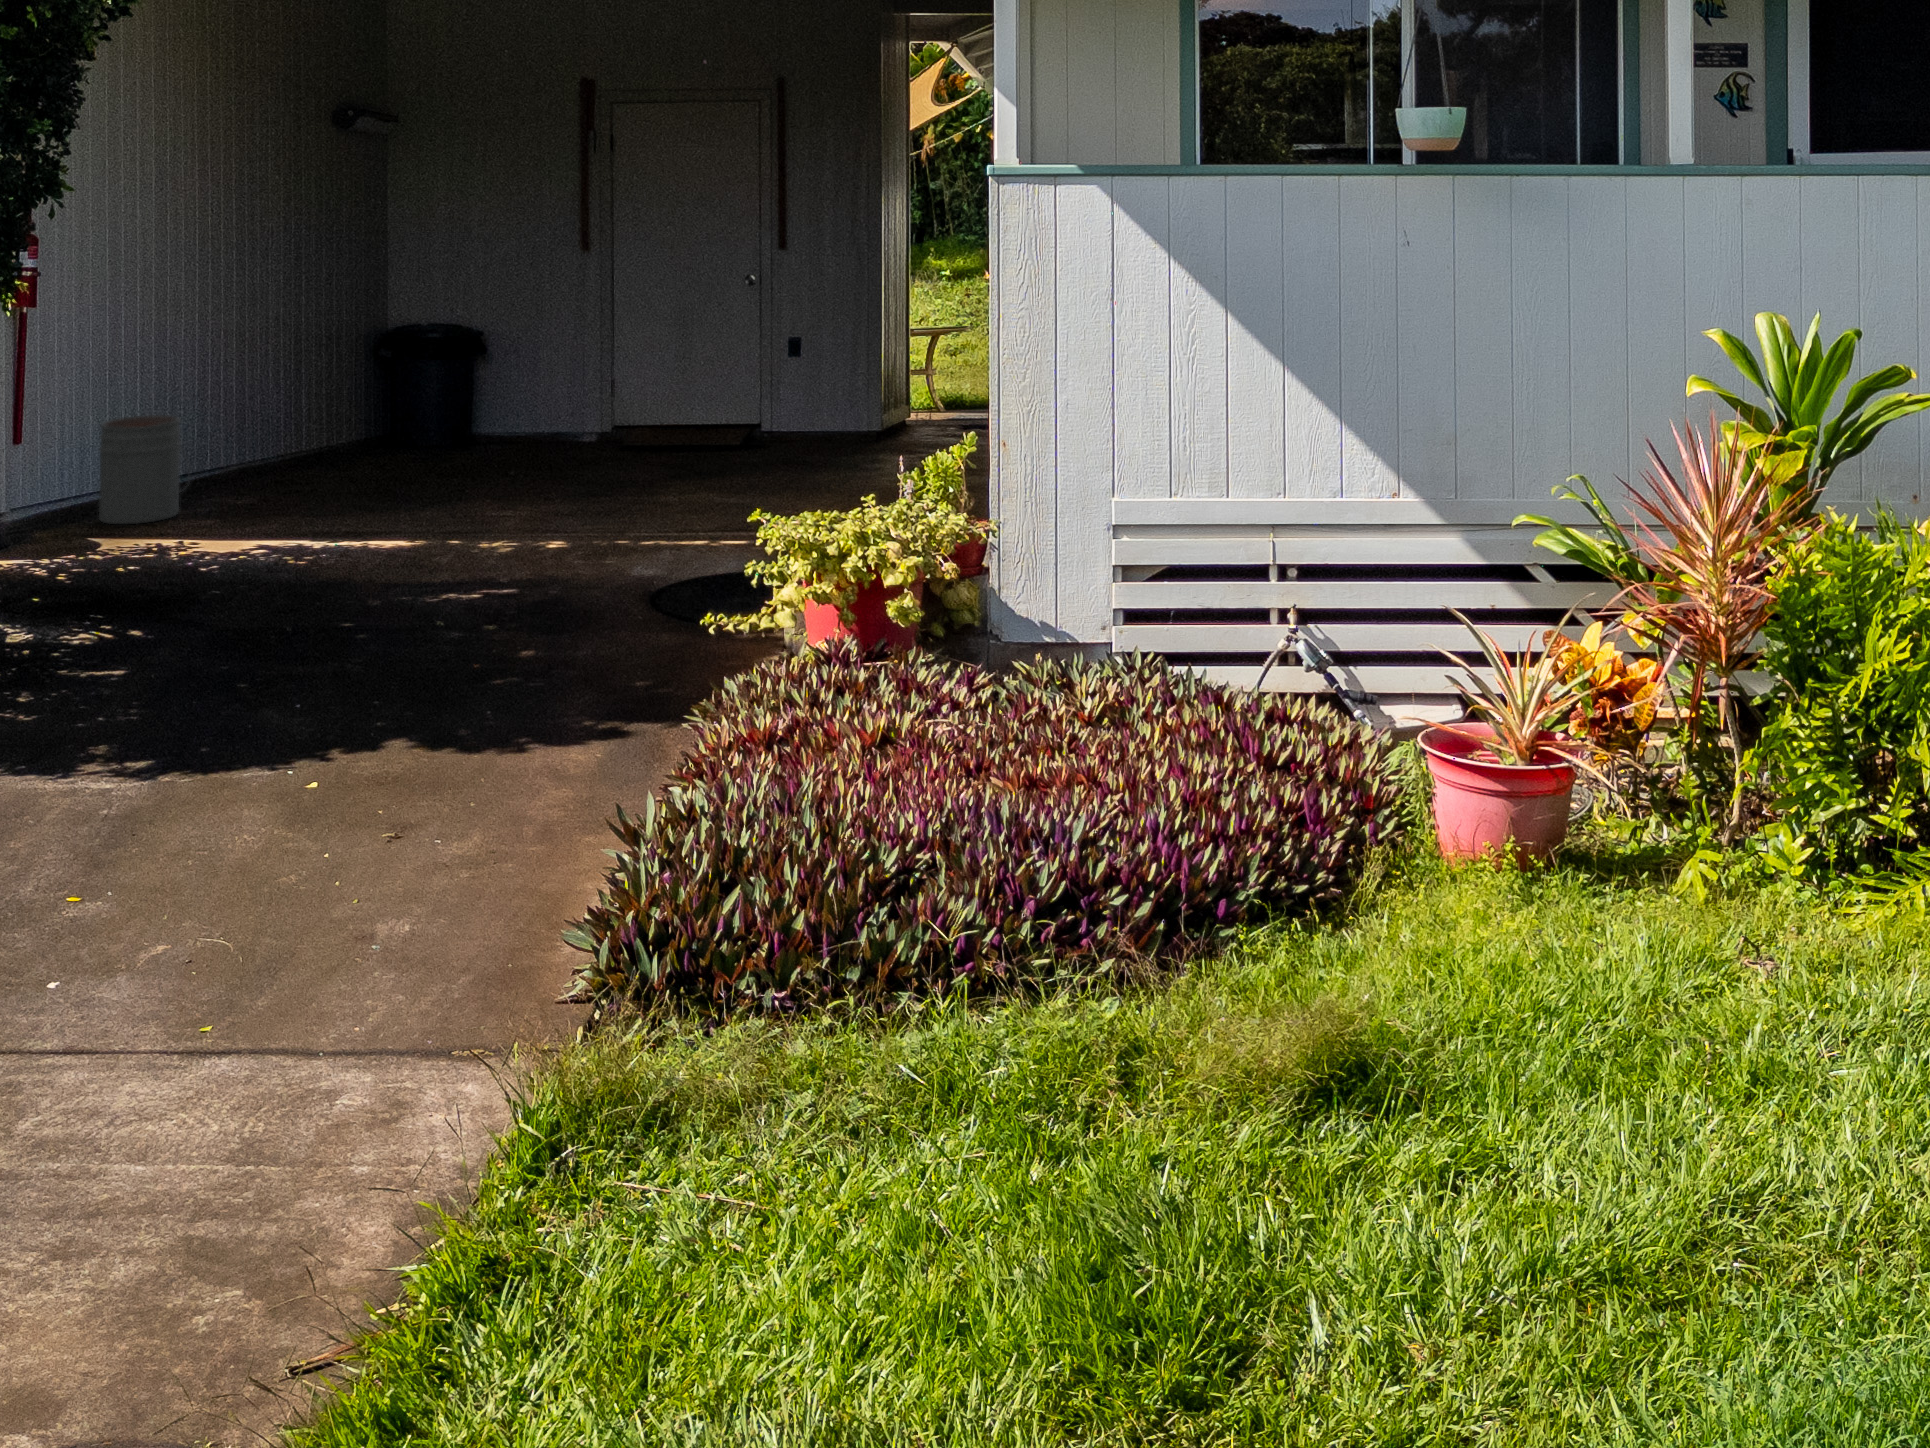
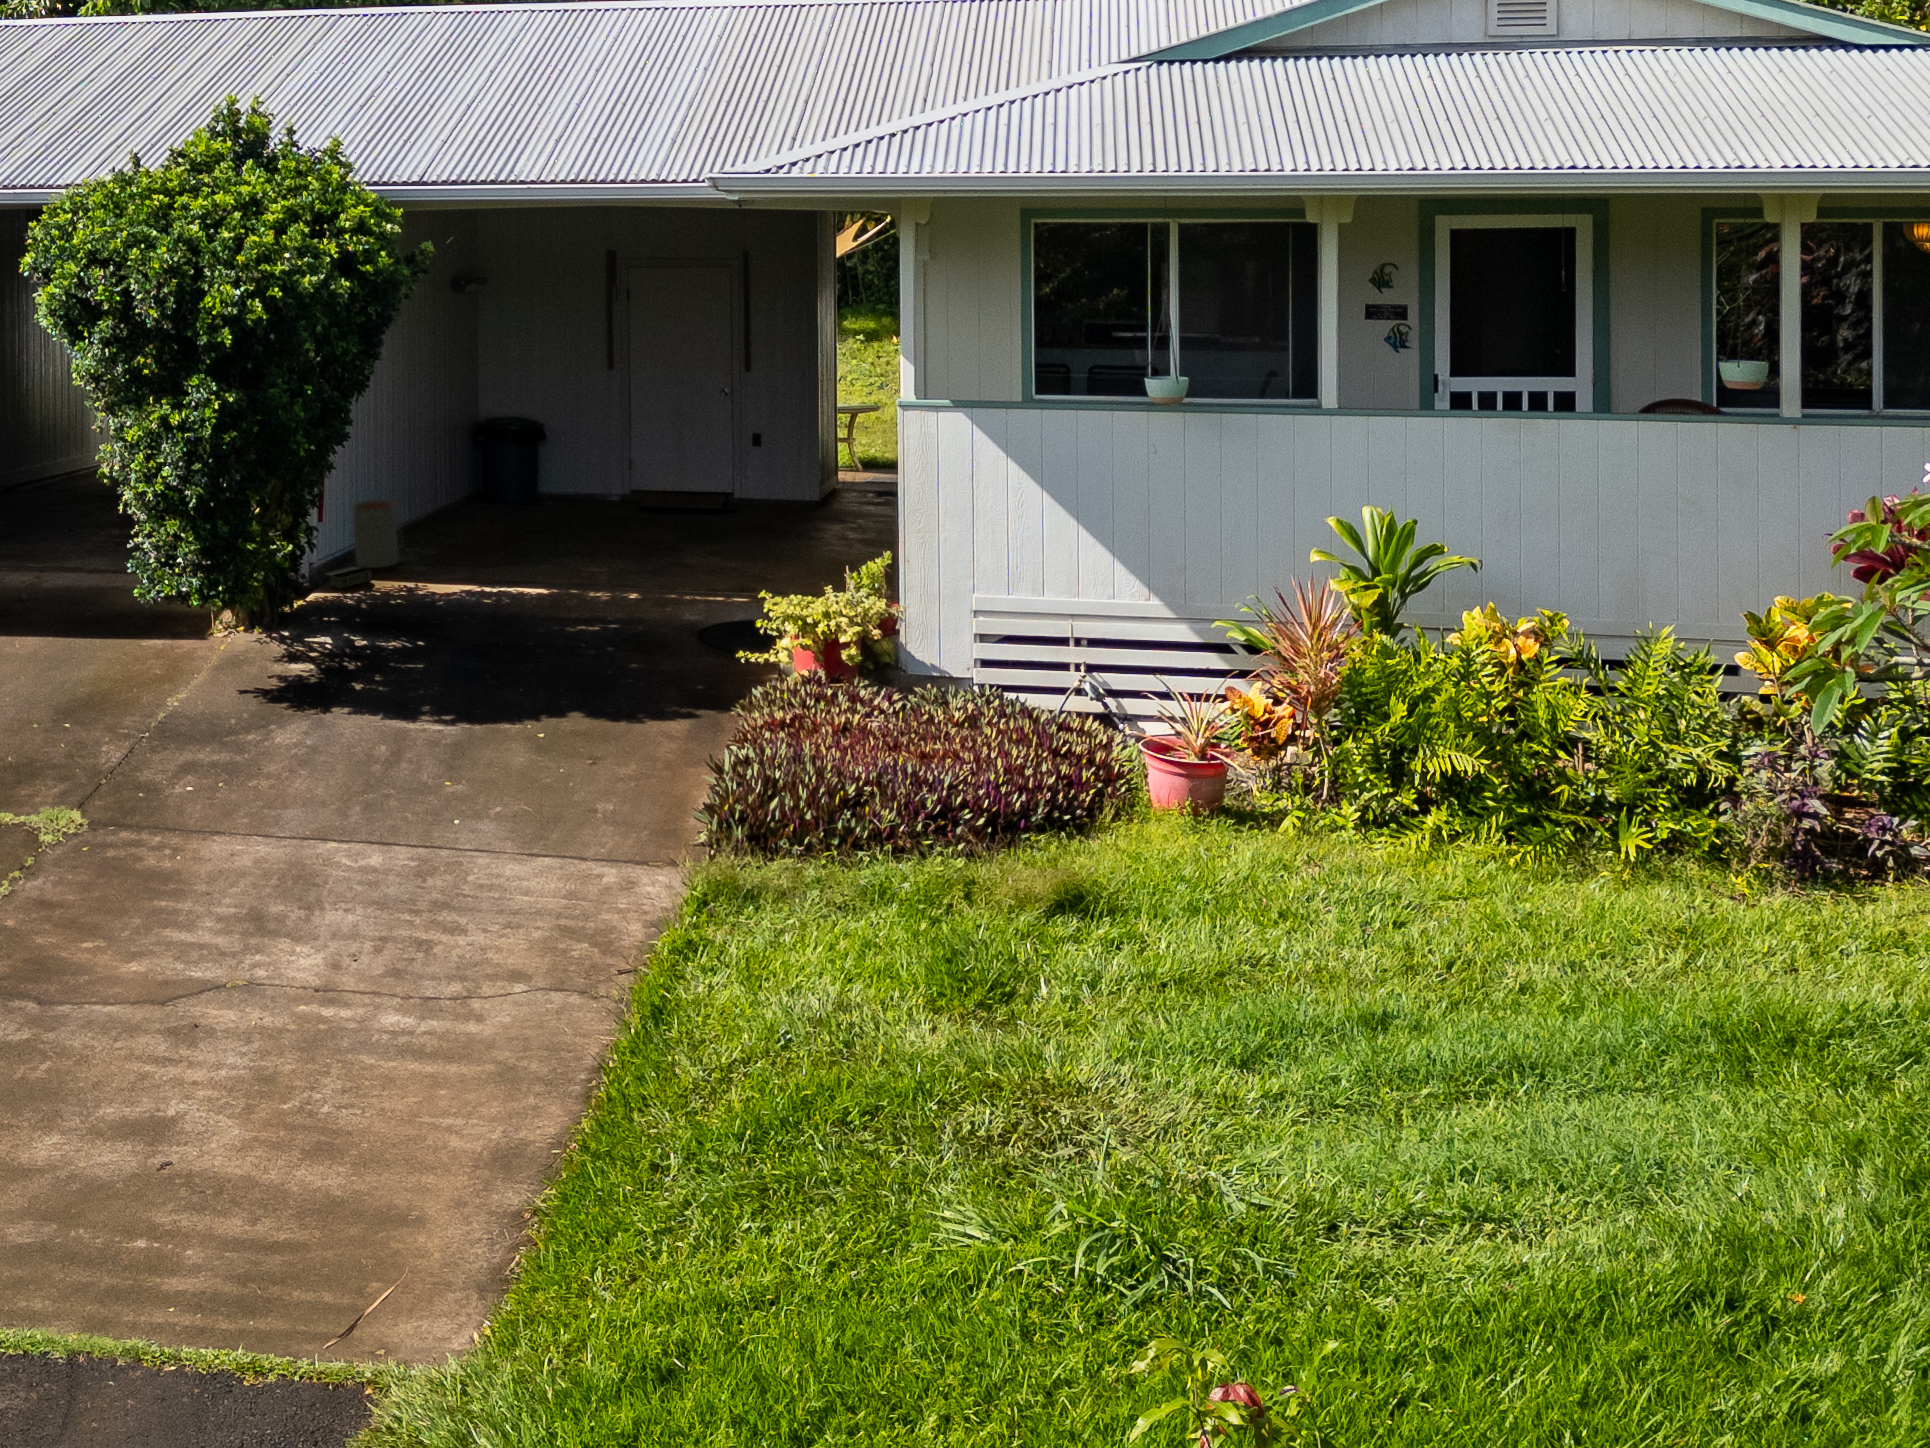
toolbox: none [19,518,112,555] -> present [323,565,372,588]

